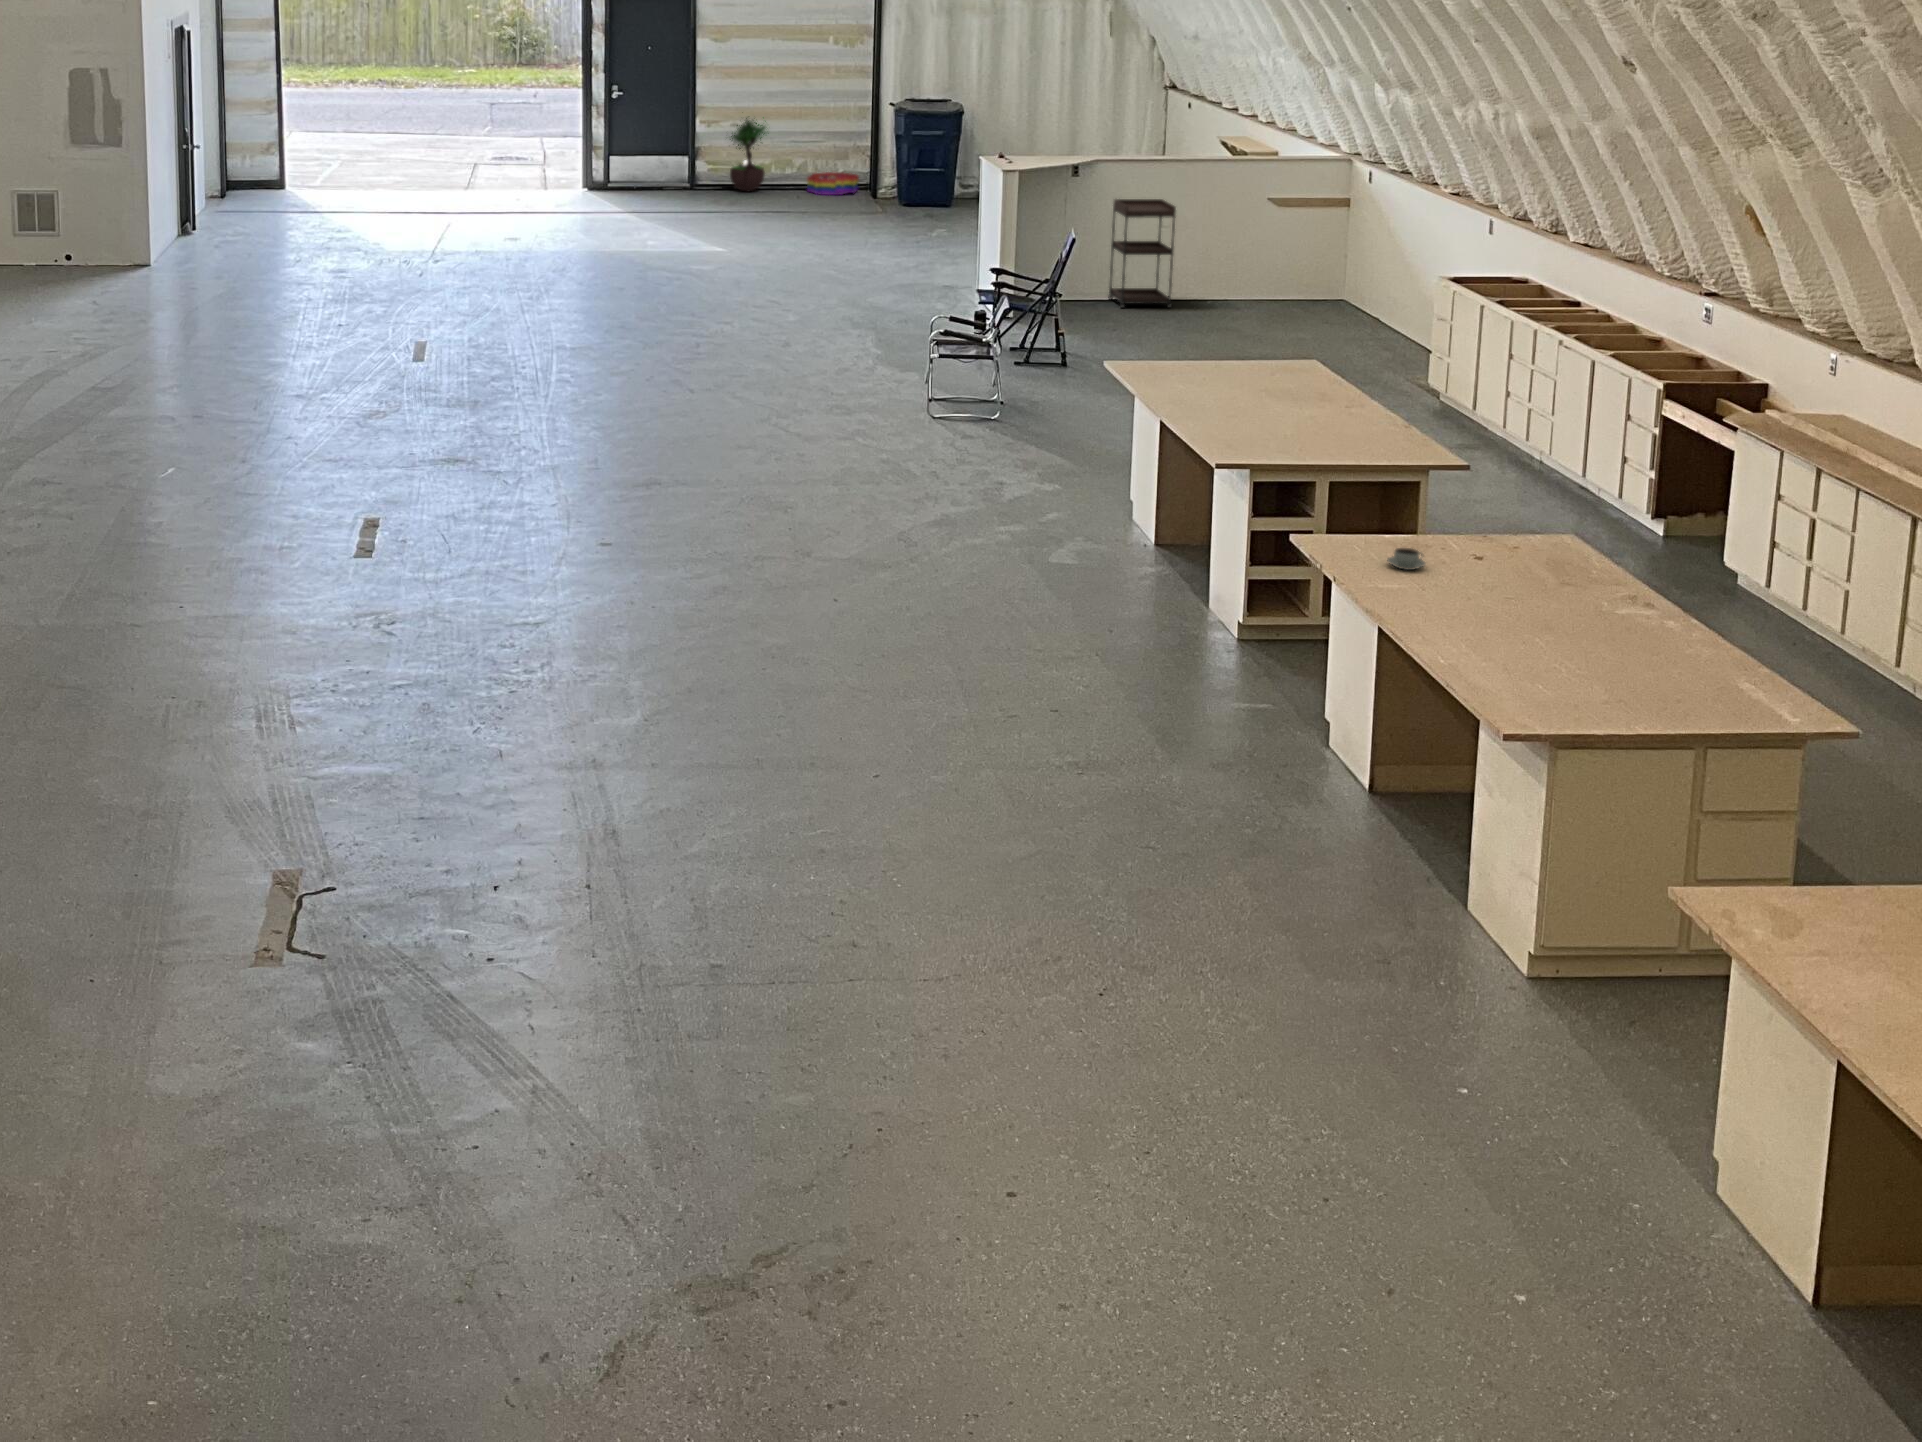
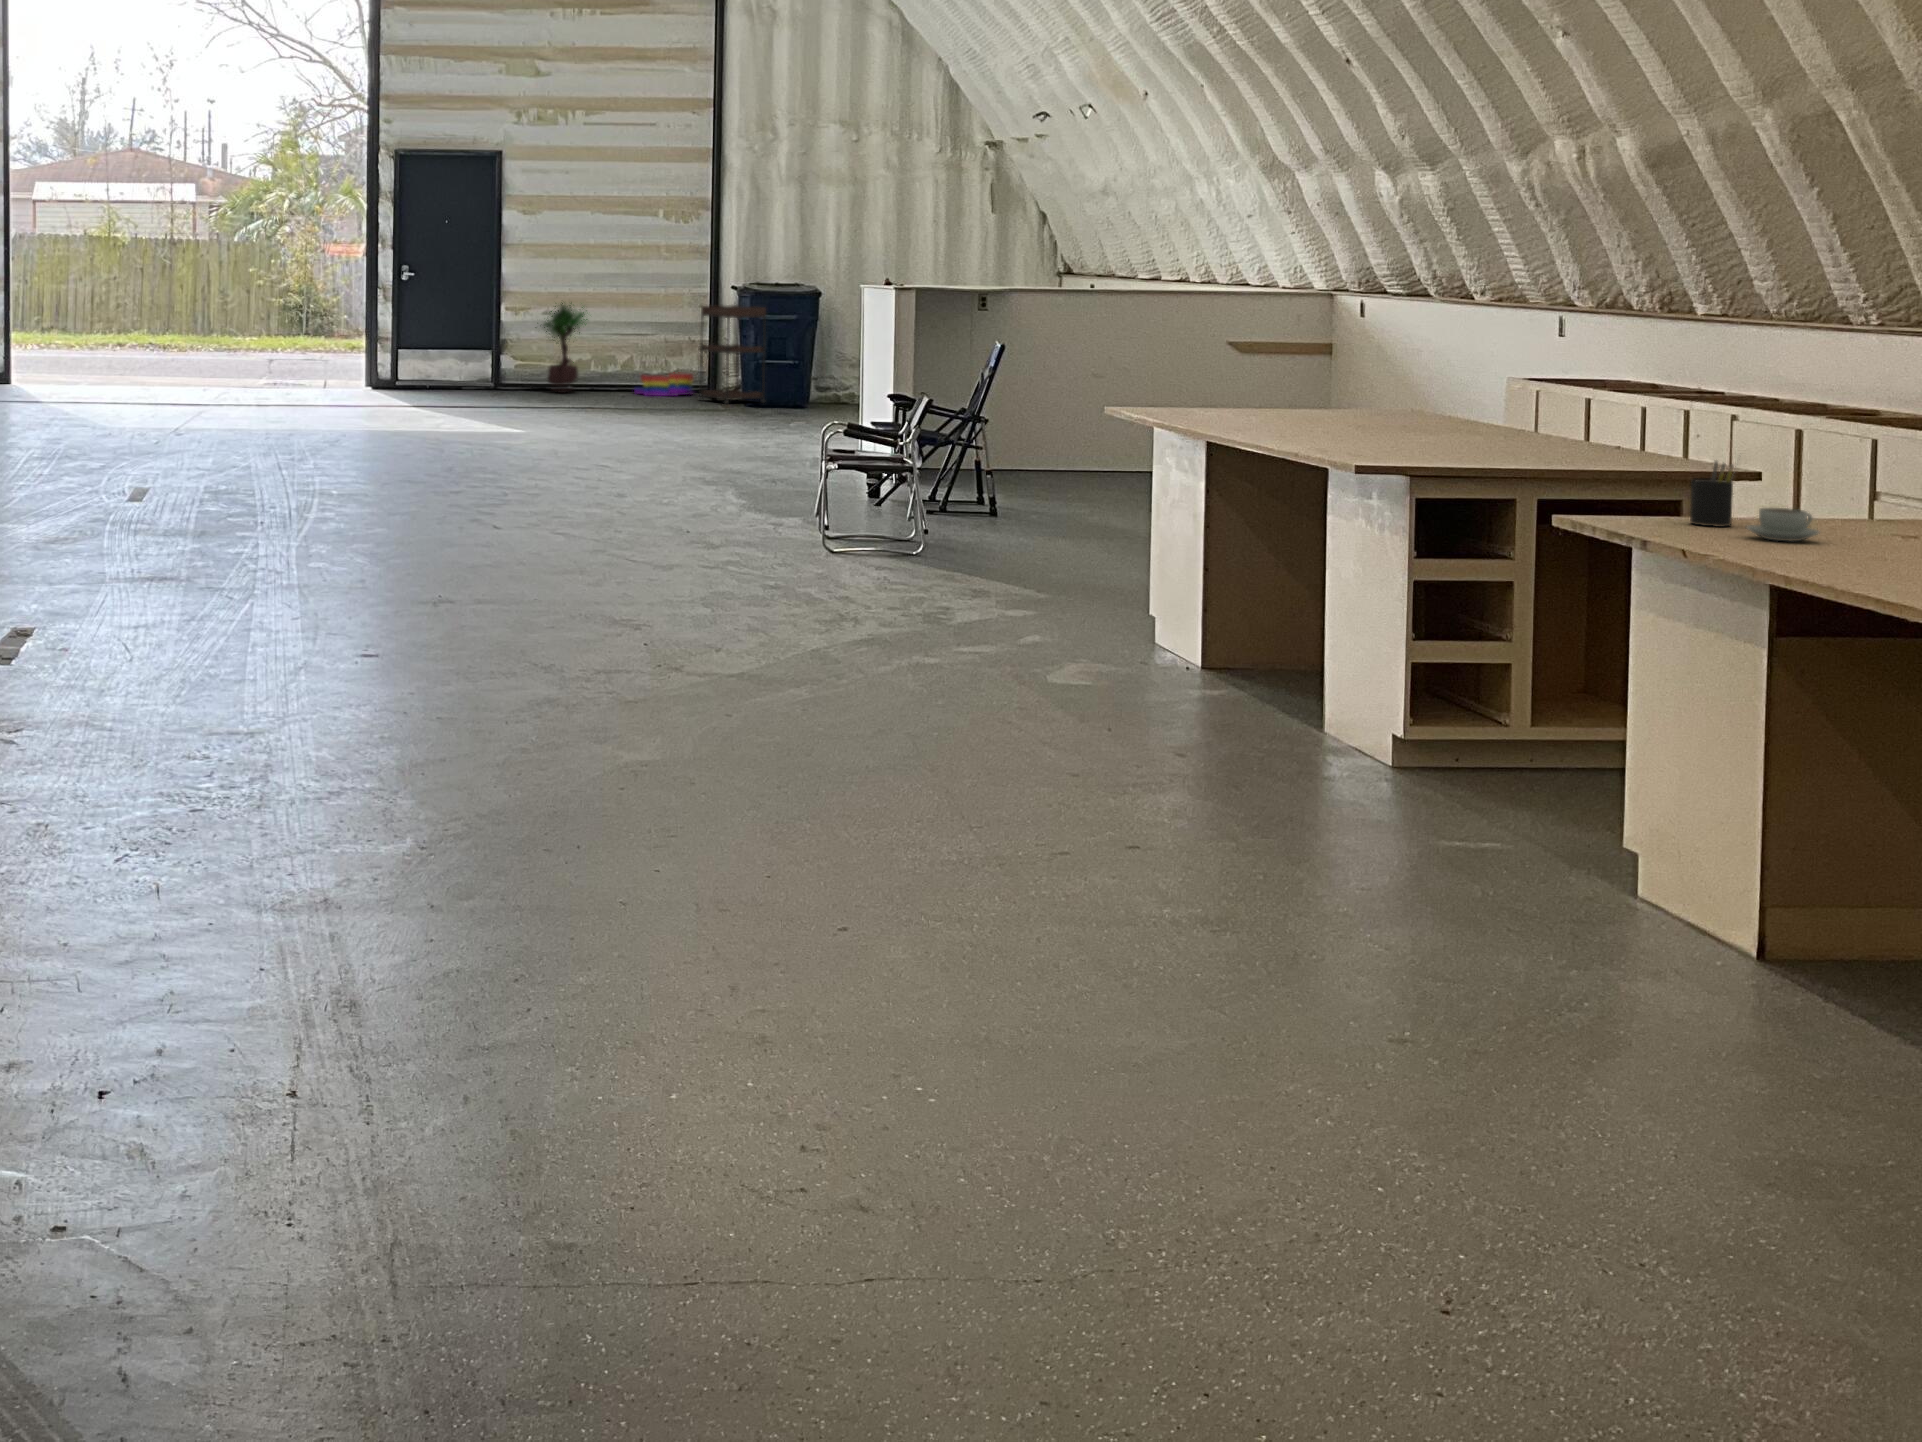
shelving unit: present [1108,199,1176,308] -> present [699,305,766,404]
pen holder: none [1370,508,1399,550] -> present [1690,461,1734,527]

